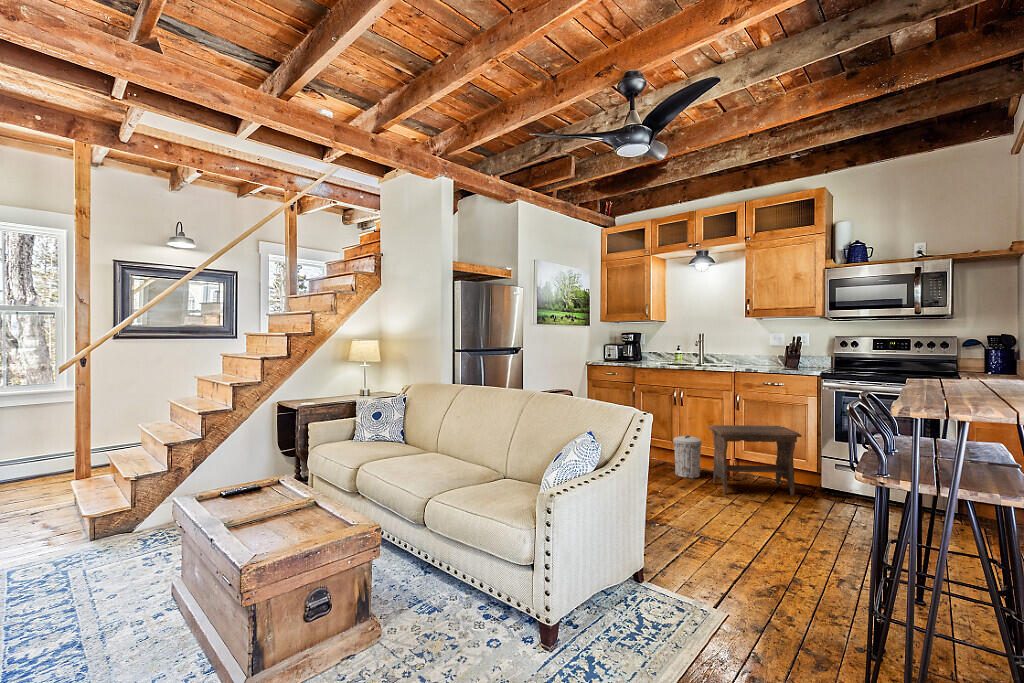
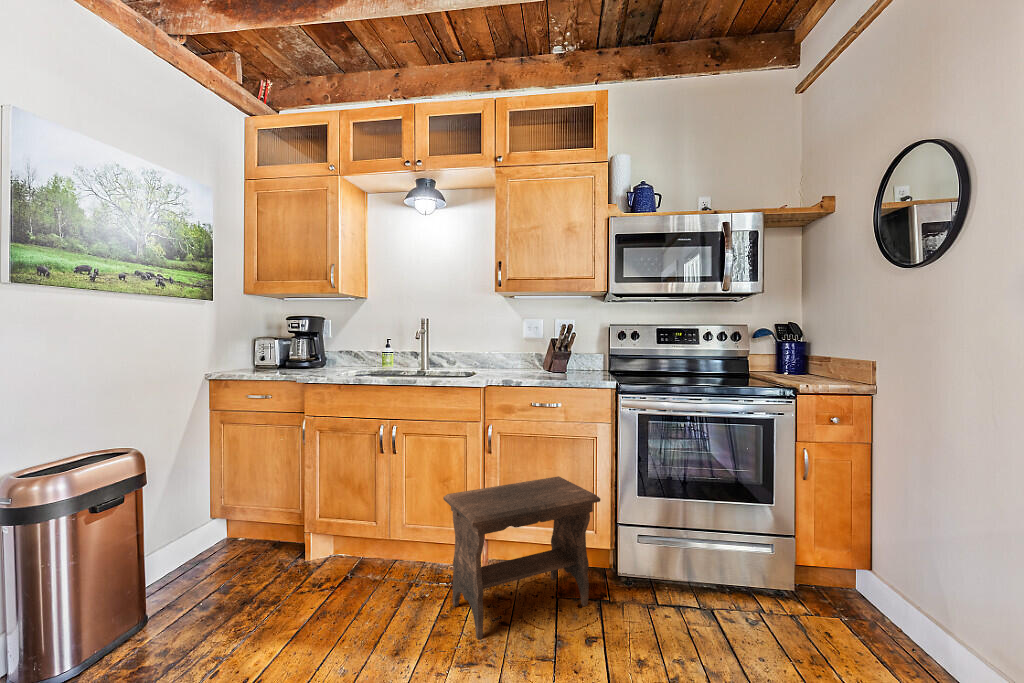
trash can: present [673,435,702,478] -> none [377,510,430,600]

